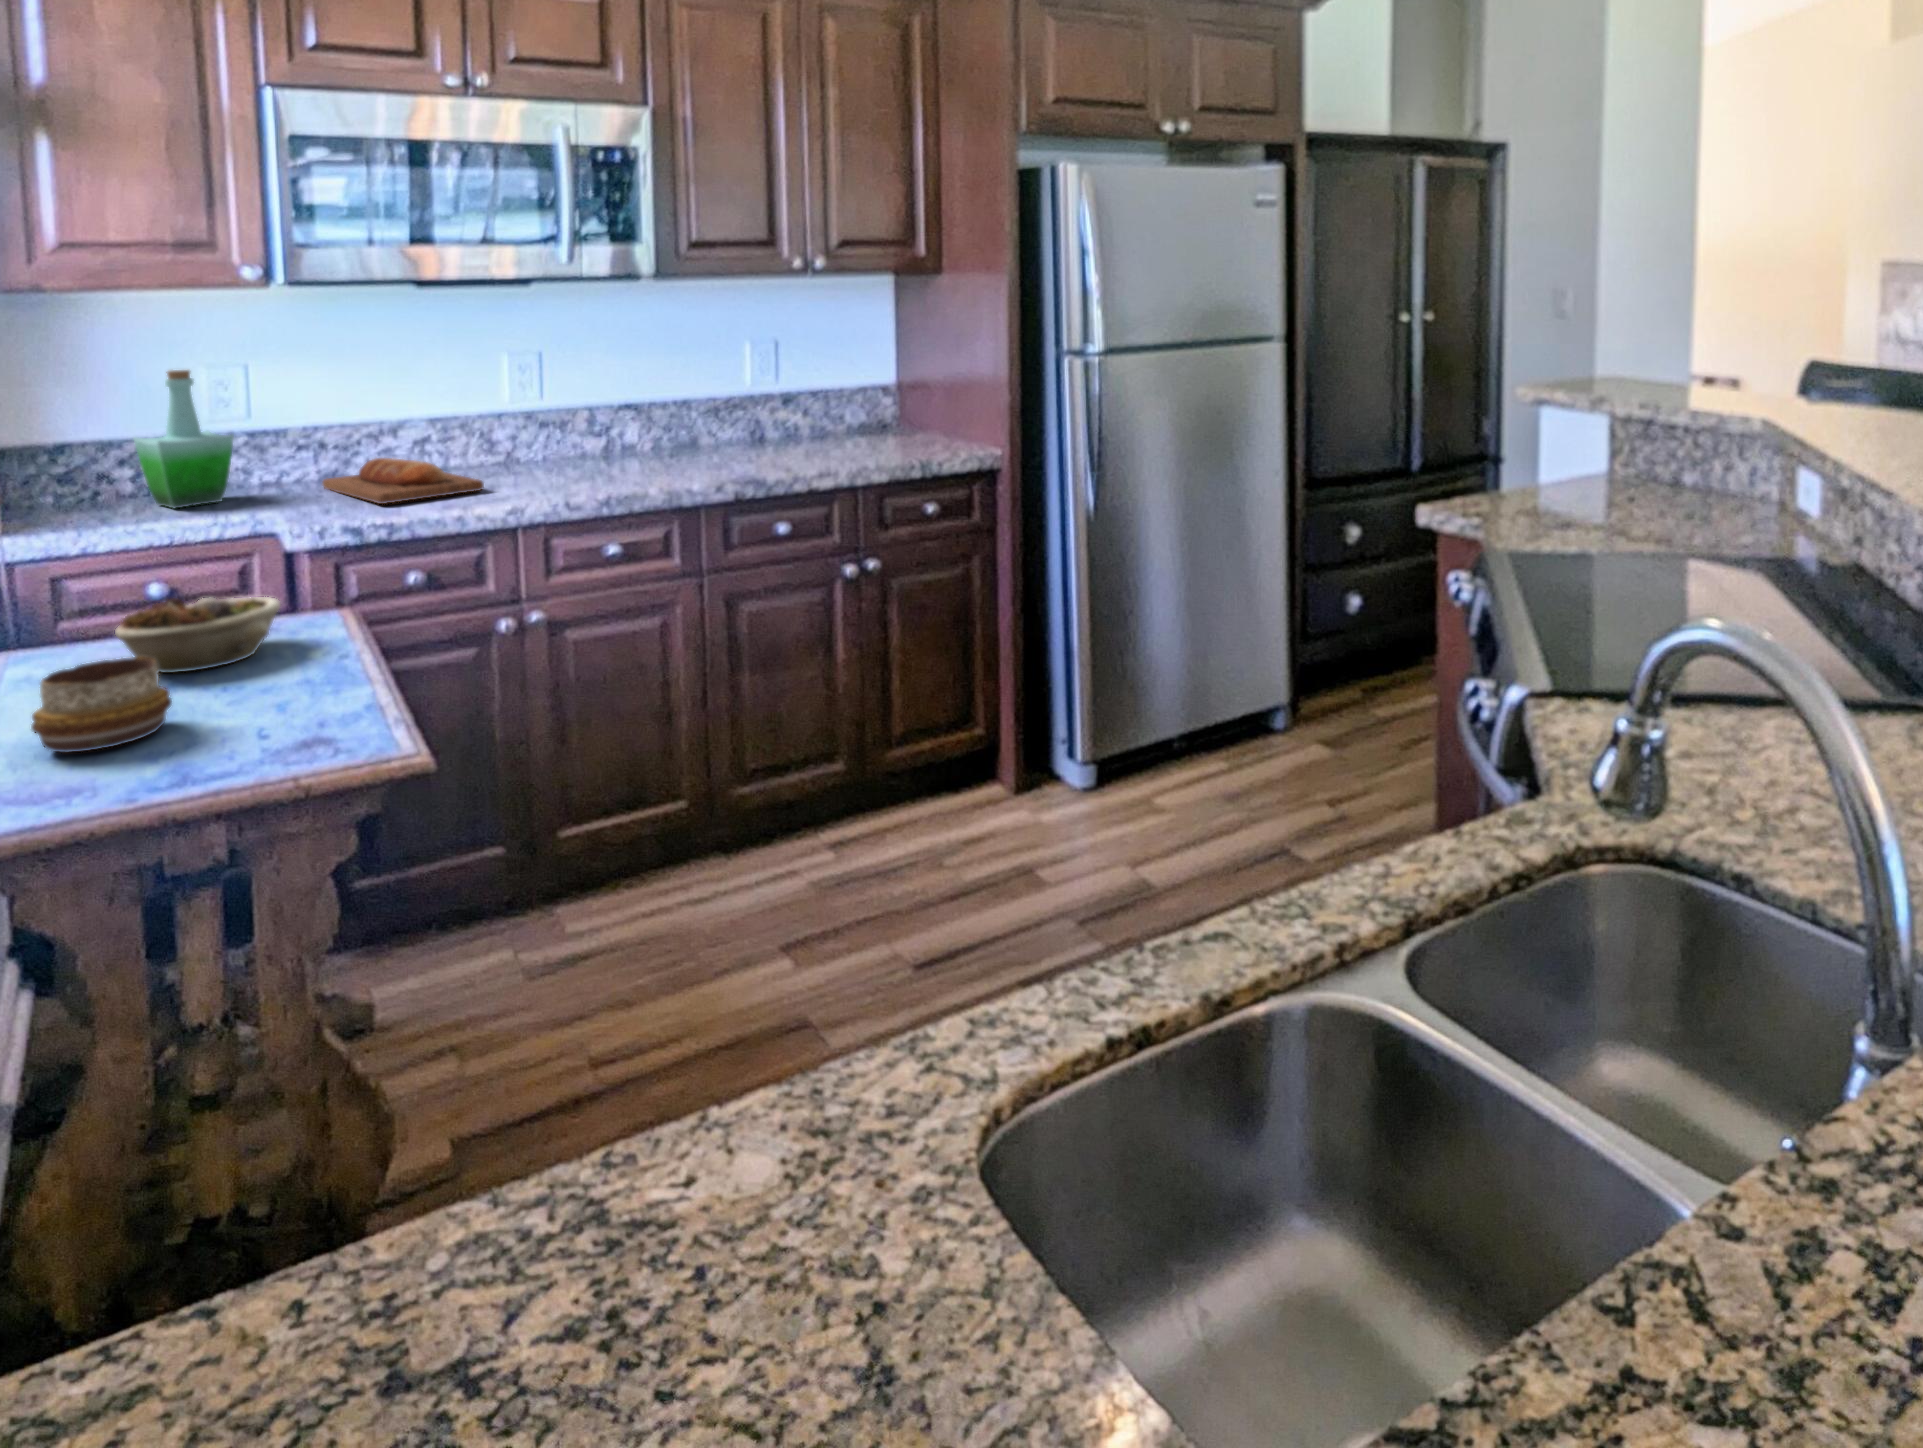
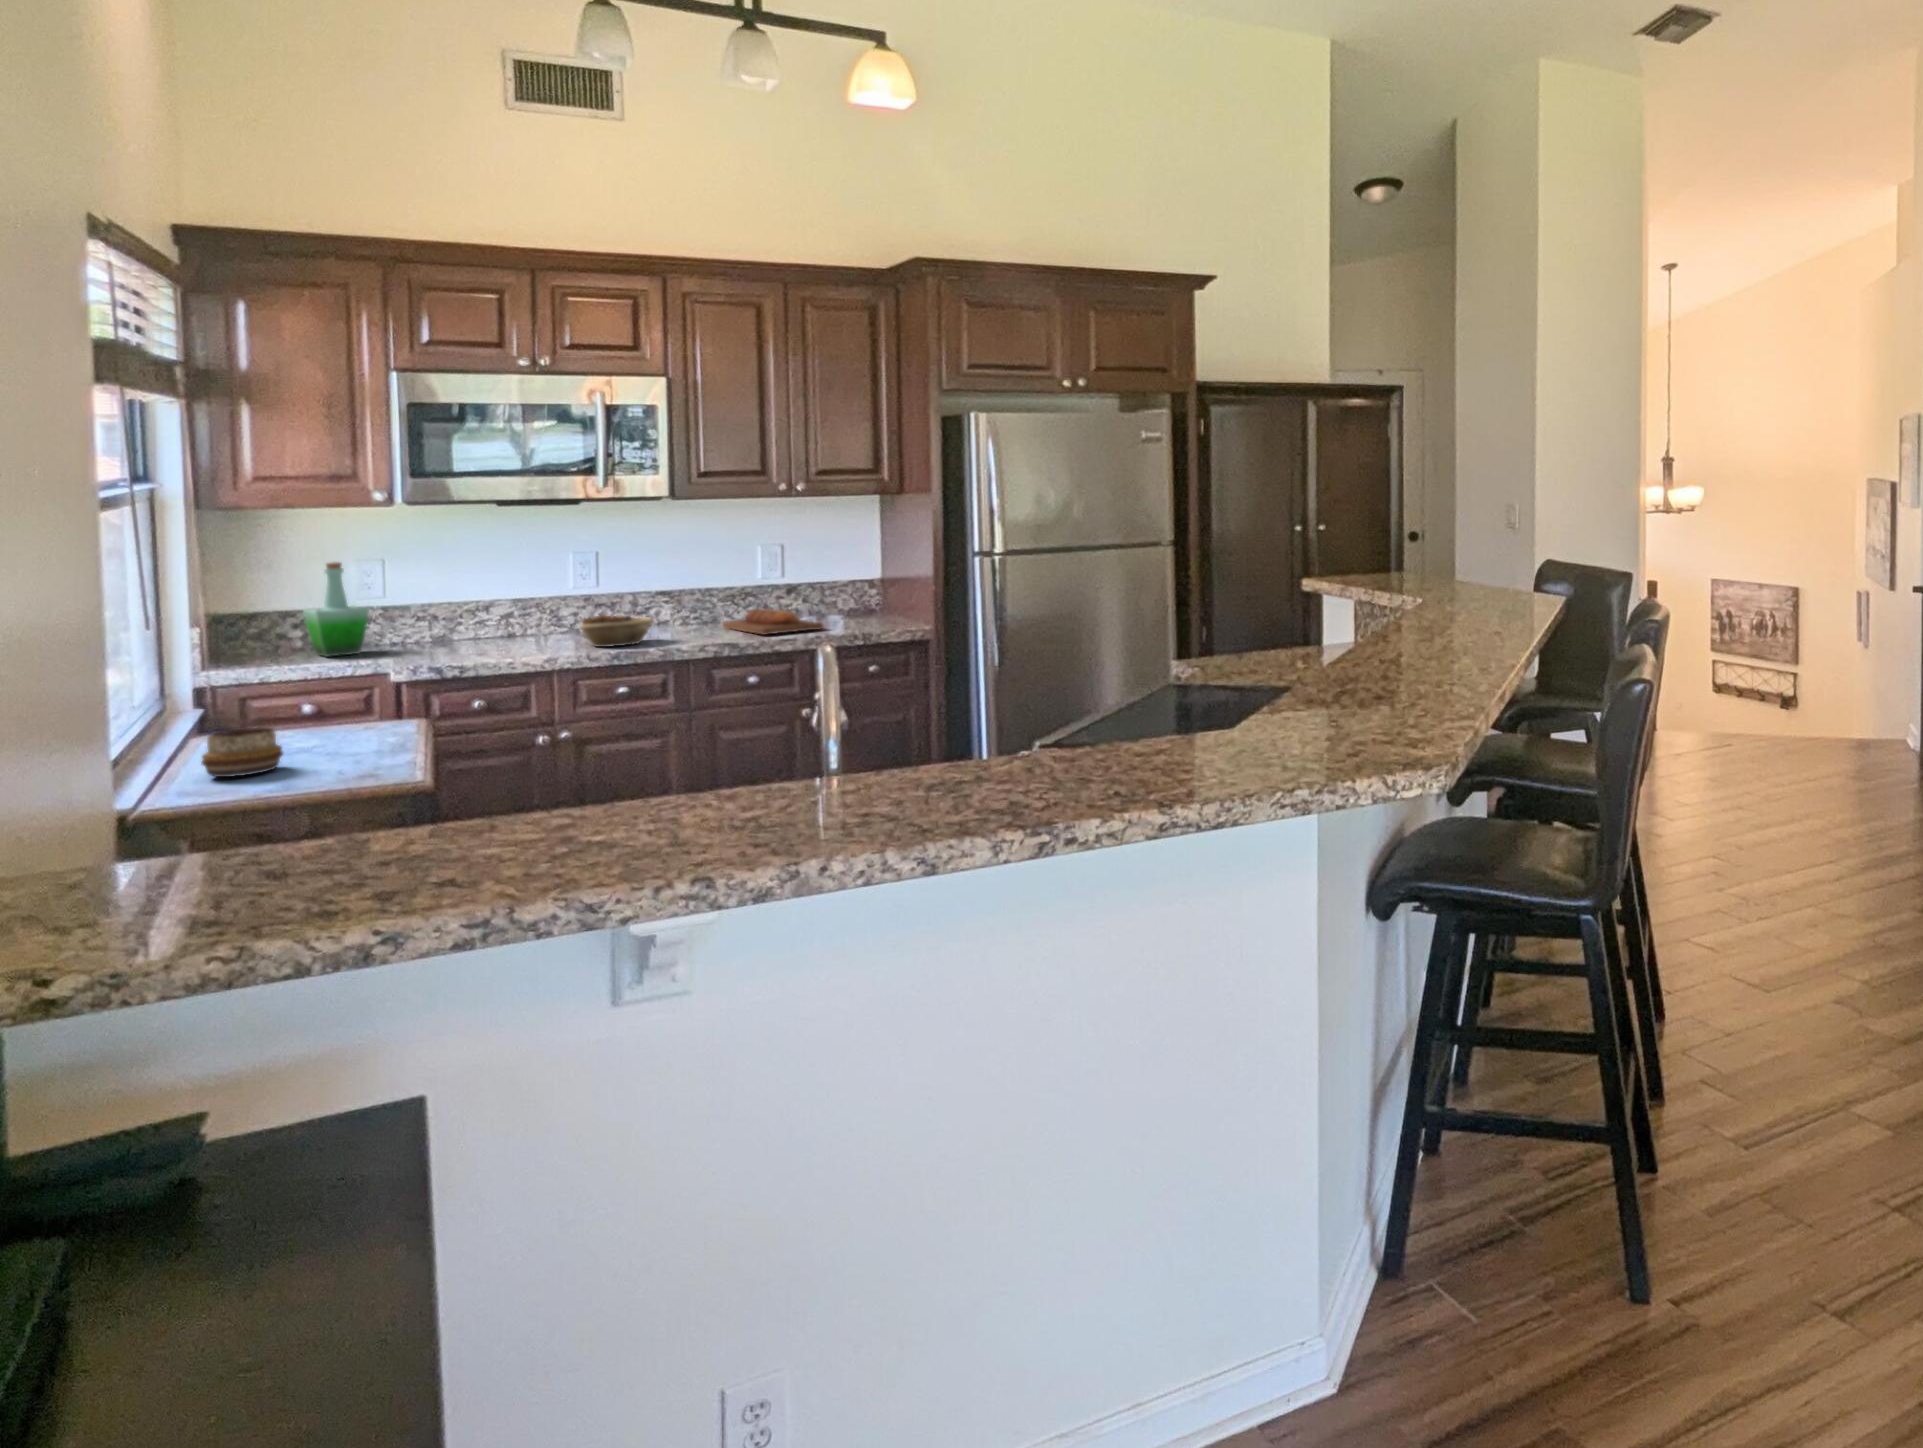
bread loaf: present [323,458,484,504] -> present [723,609,823,634]
succulent planter: present [116,597,280,673] -> present [580,614,652,647]

